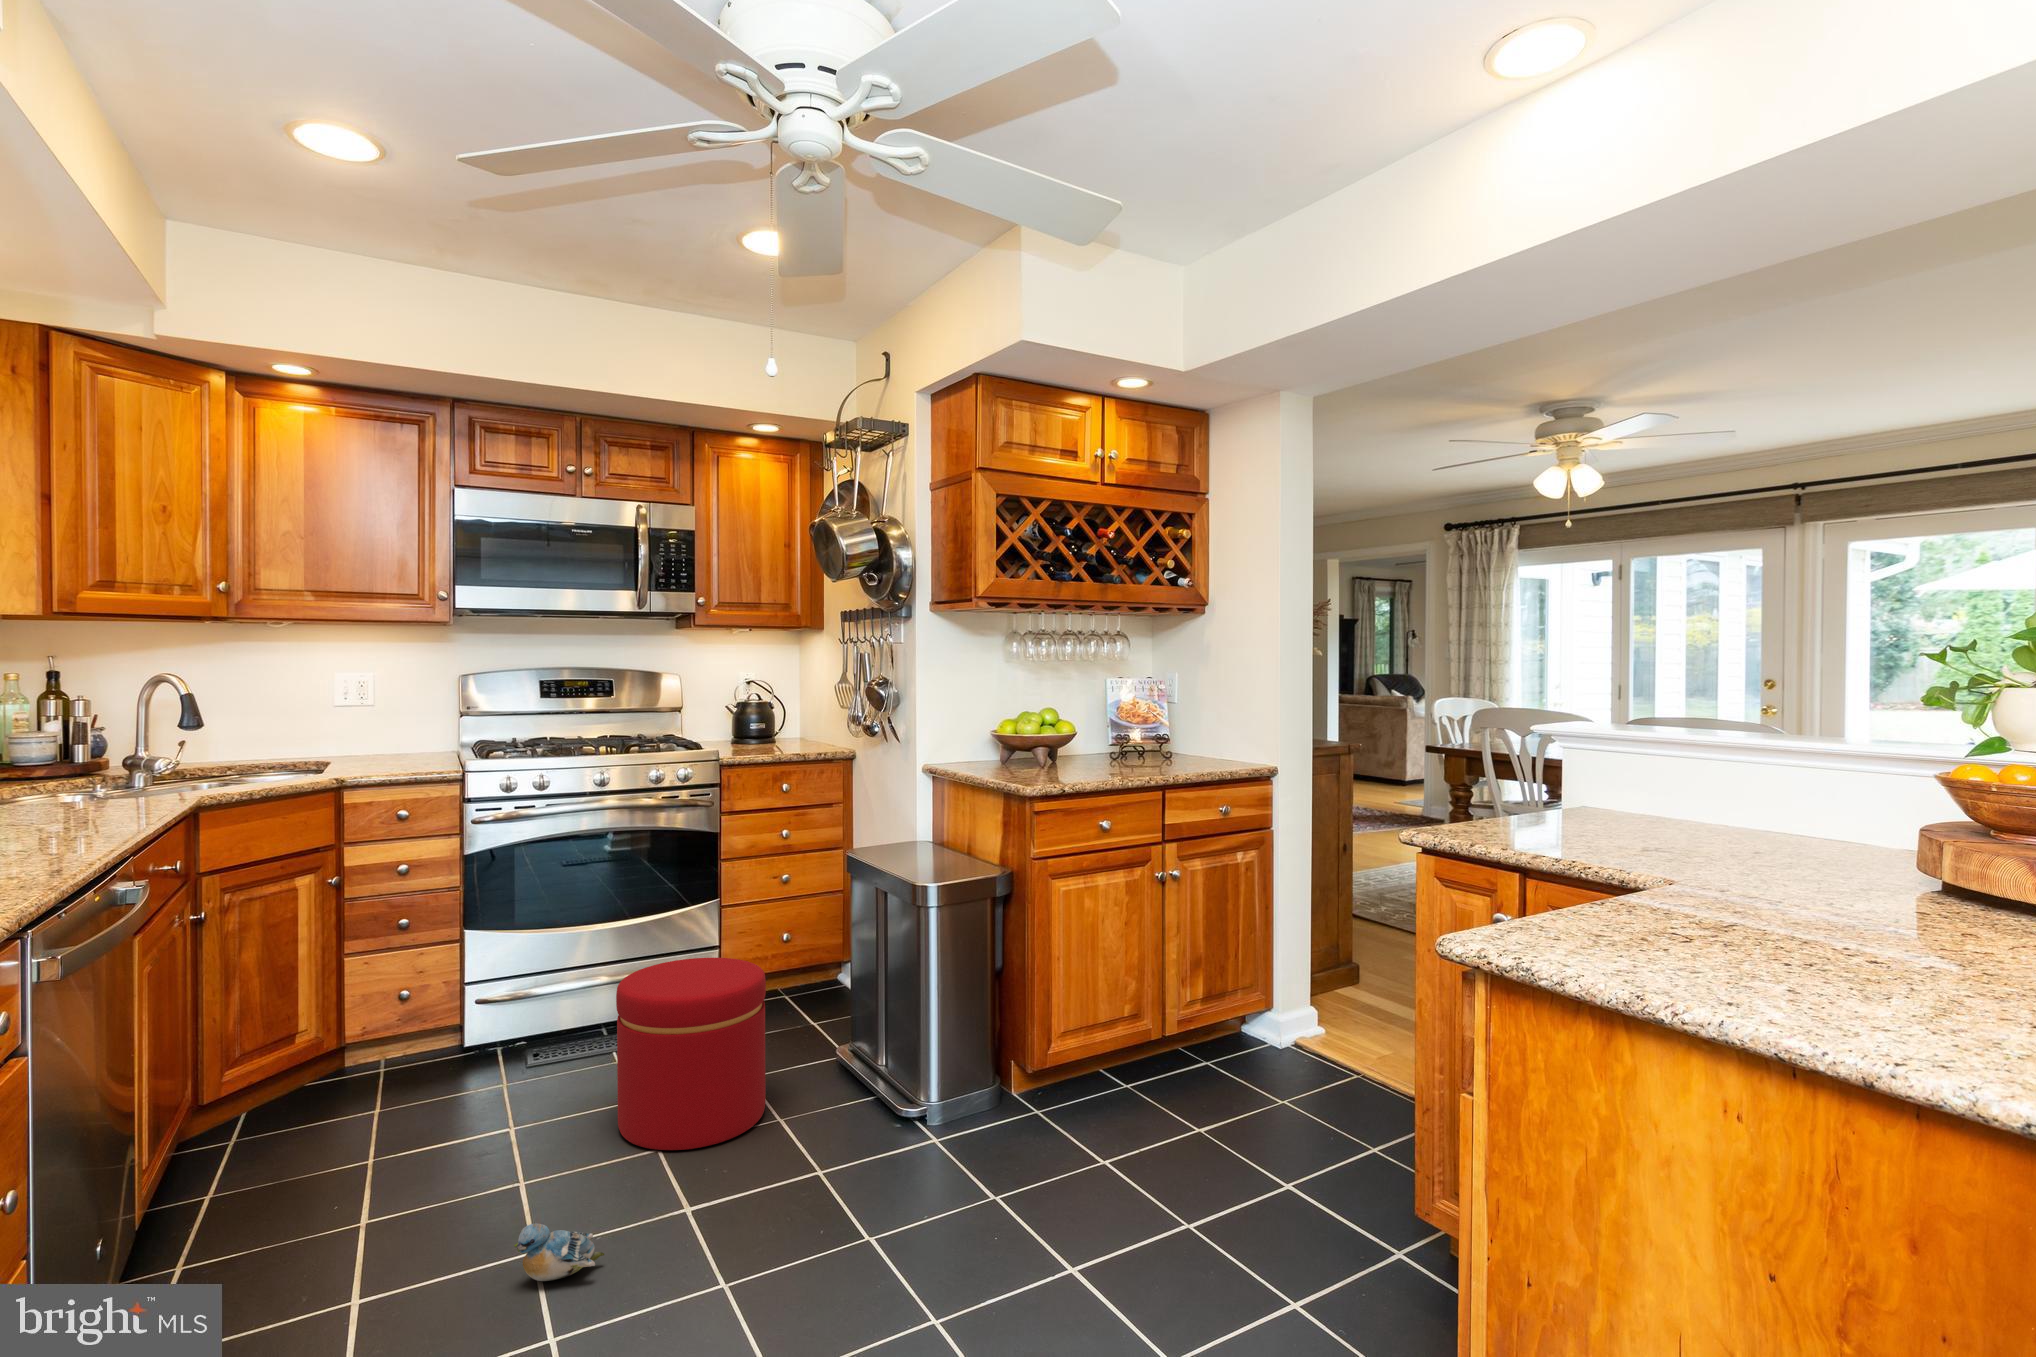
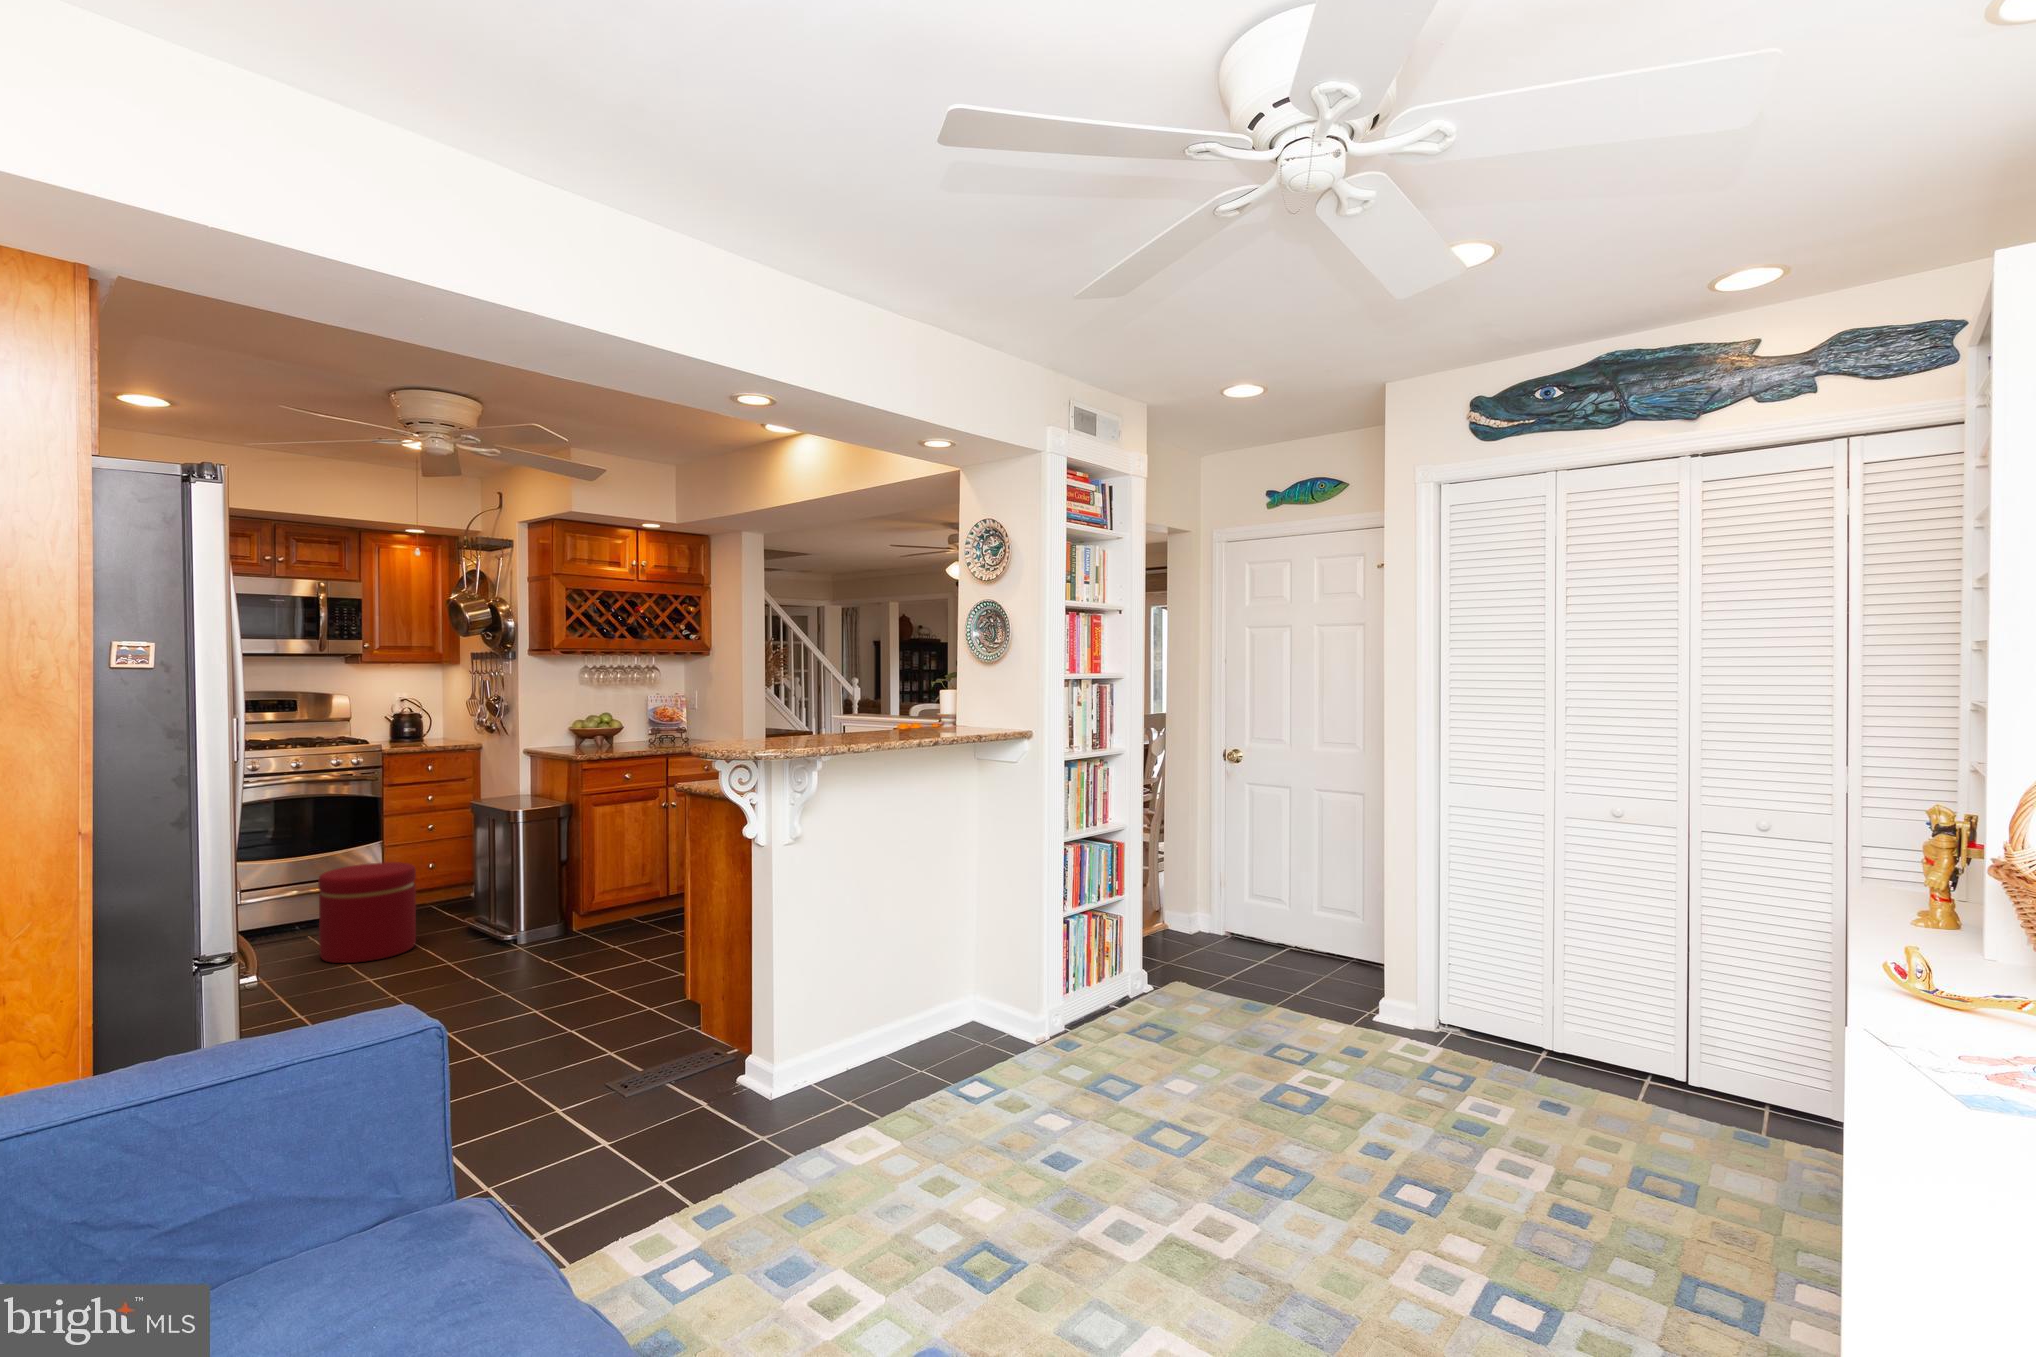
plush toy: present [514,1223,604,1281] -> none [273,976,324,1004]

